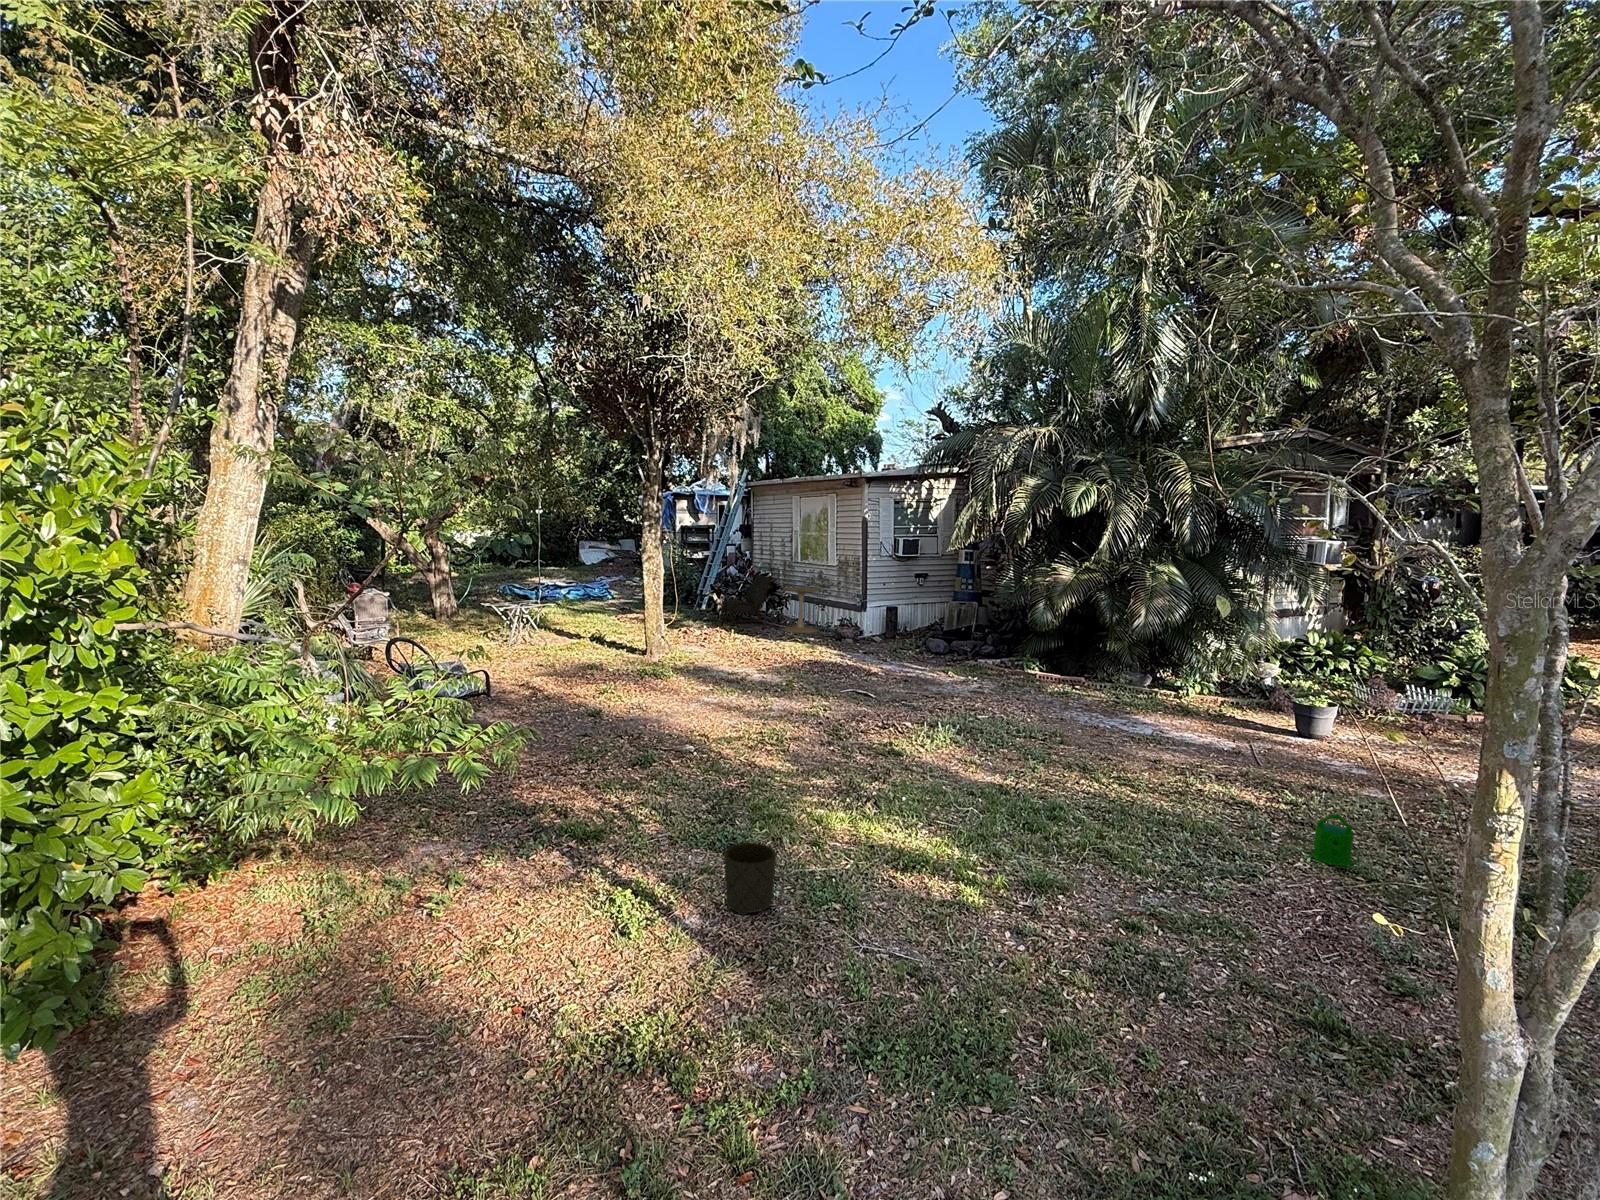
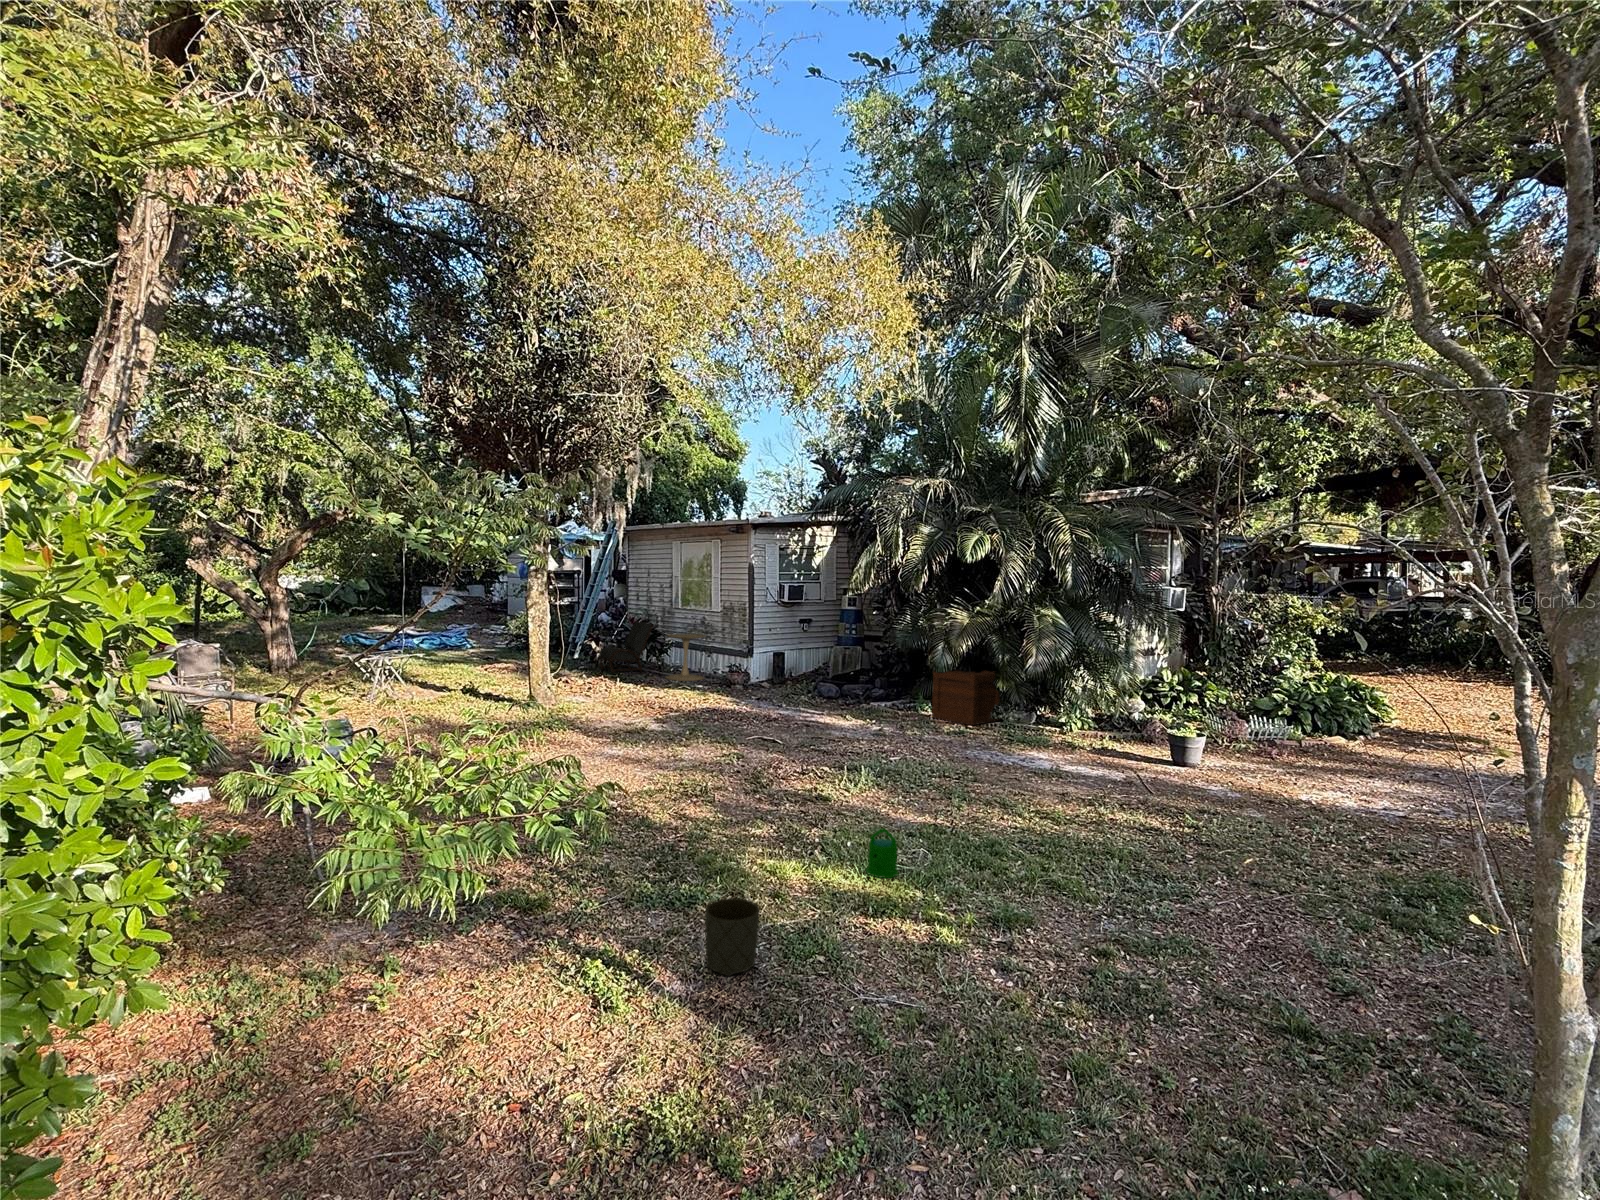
wooden crate: none [1039,625,1117,686] -> present [932,670,1000,726]
watering can: present [1311,814,1353,866] -> present [866,828,899,878]

